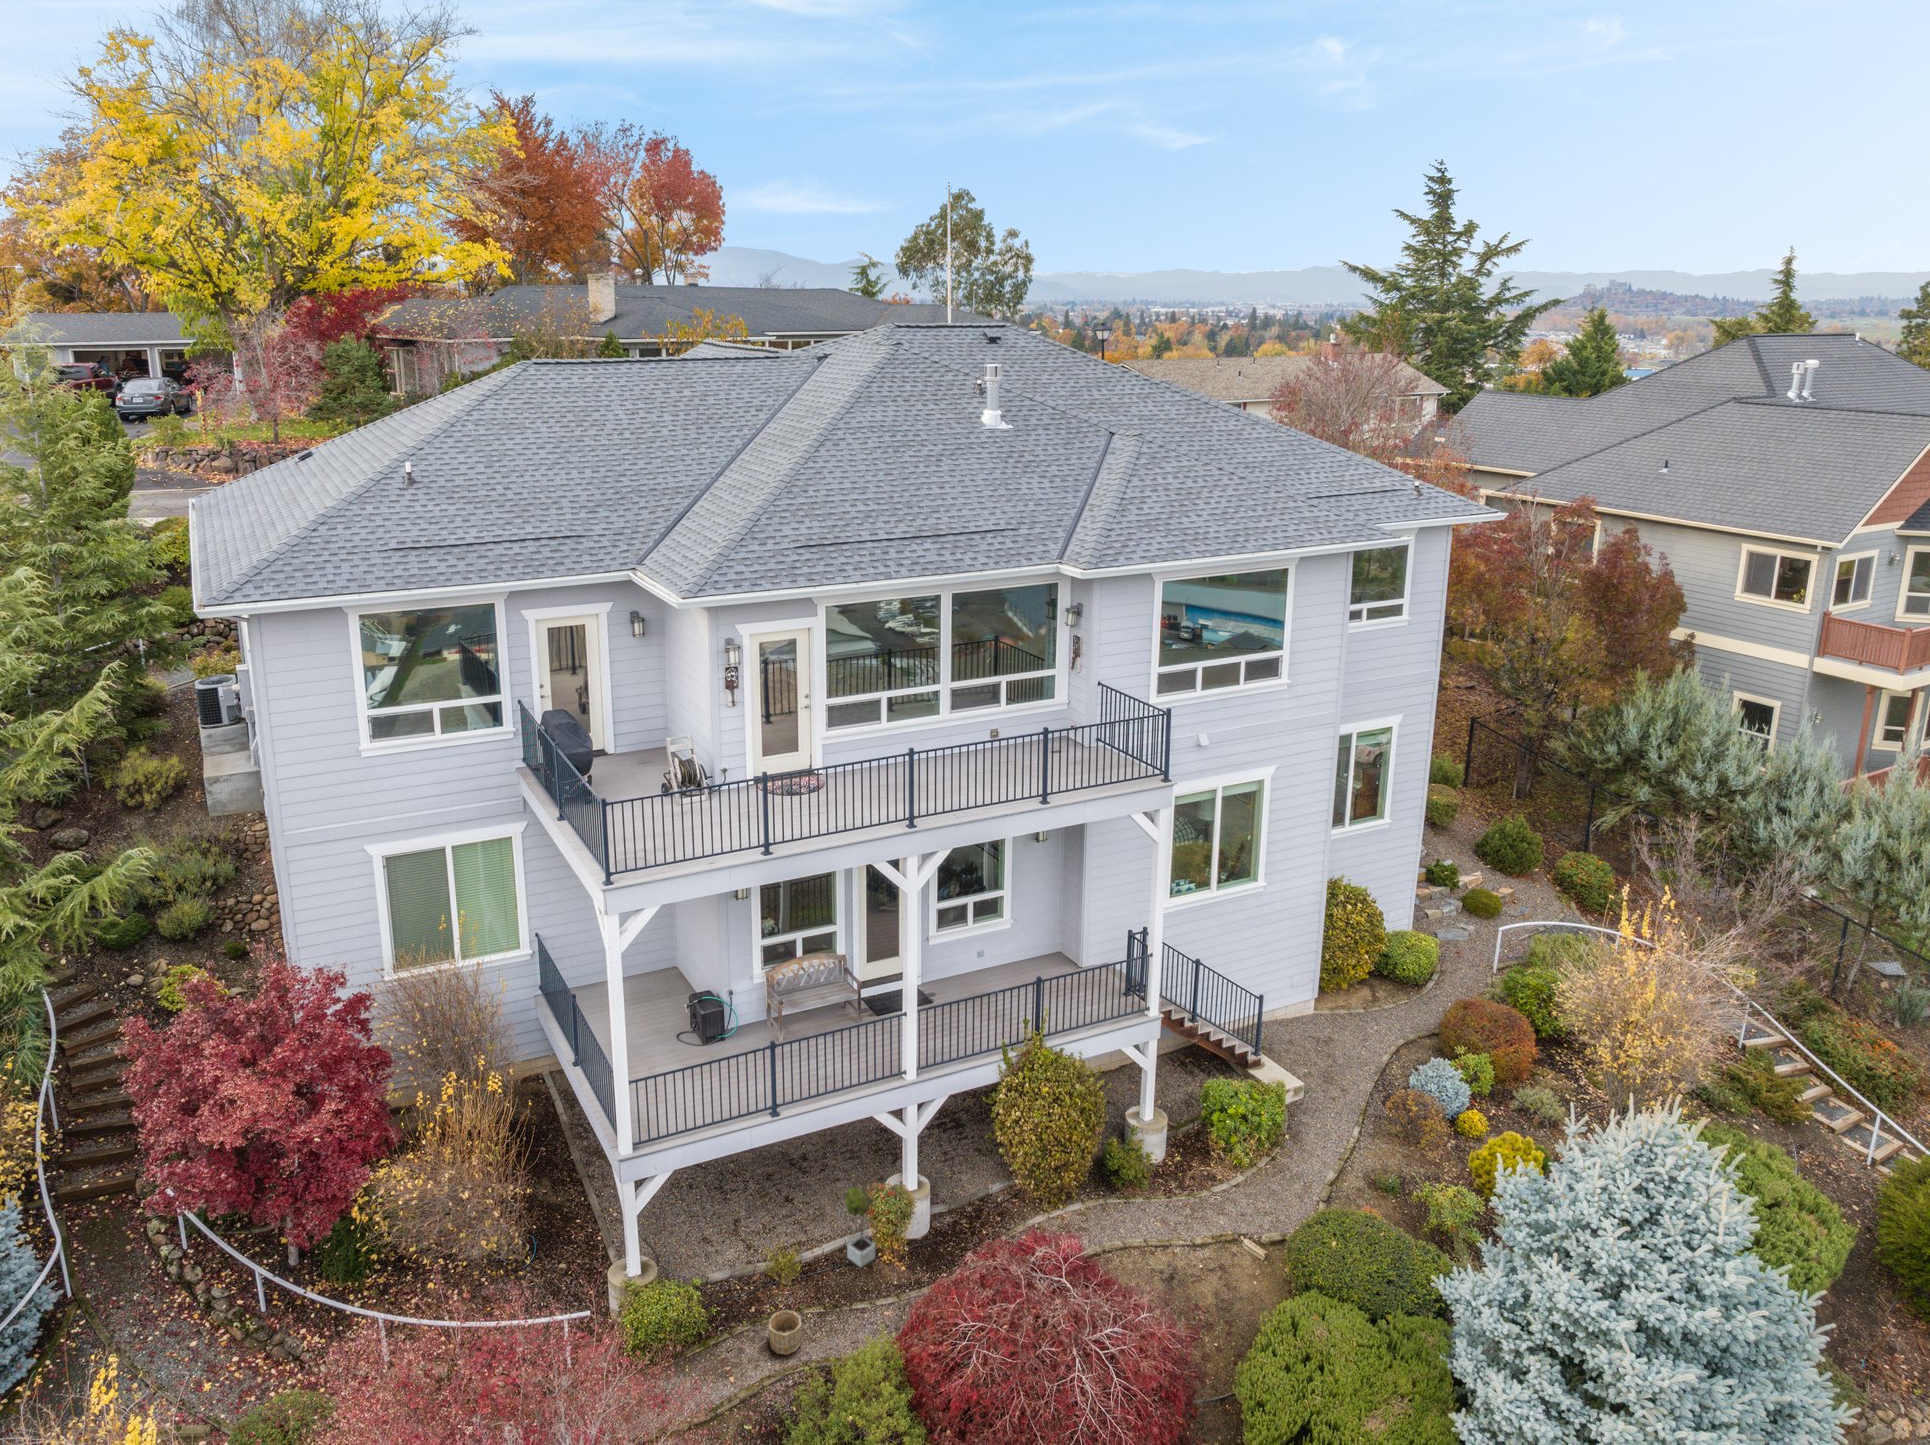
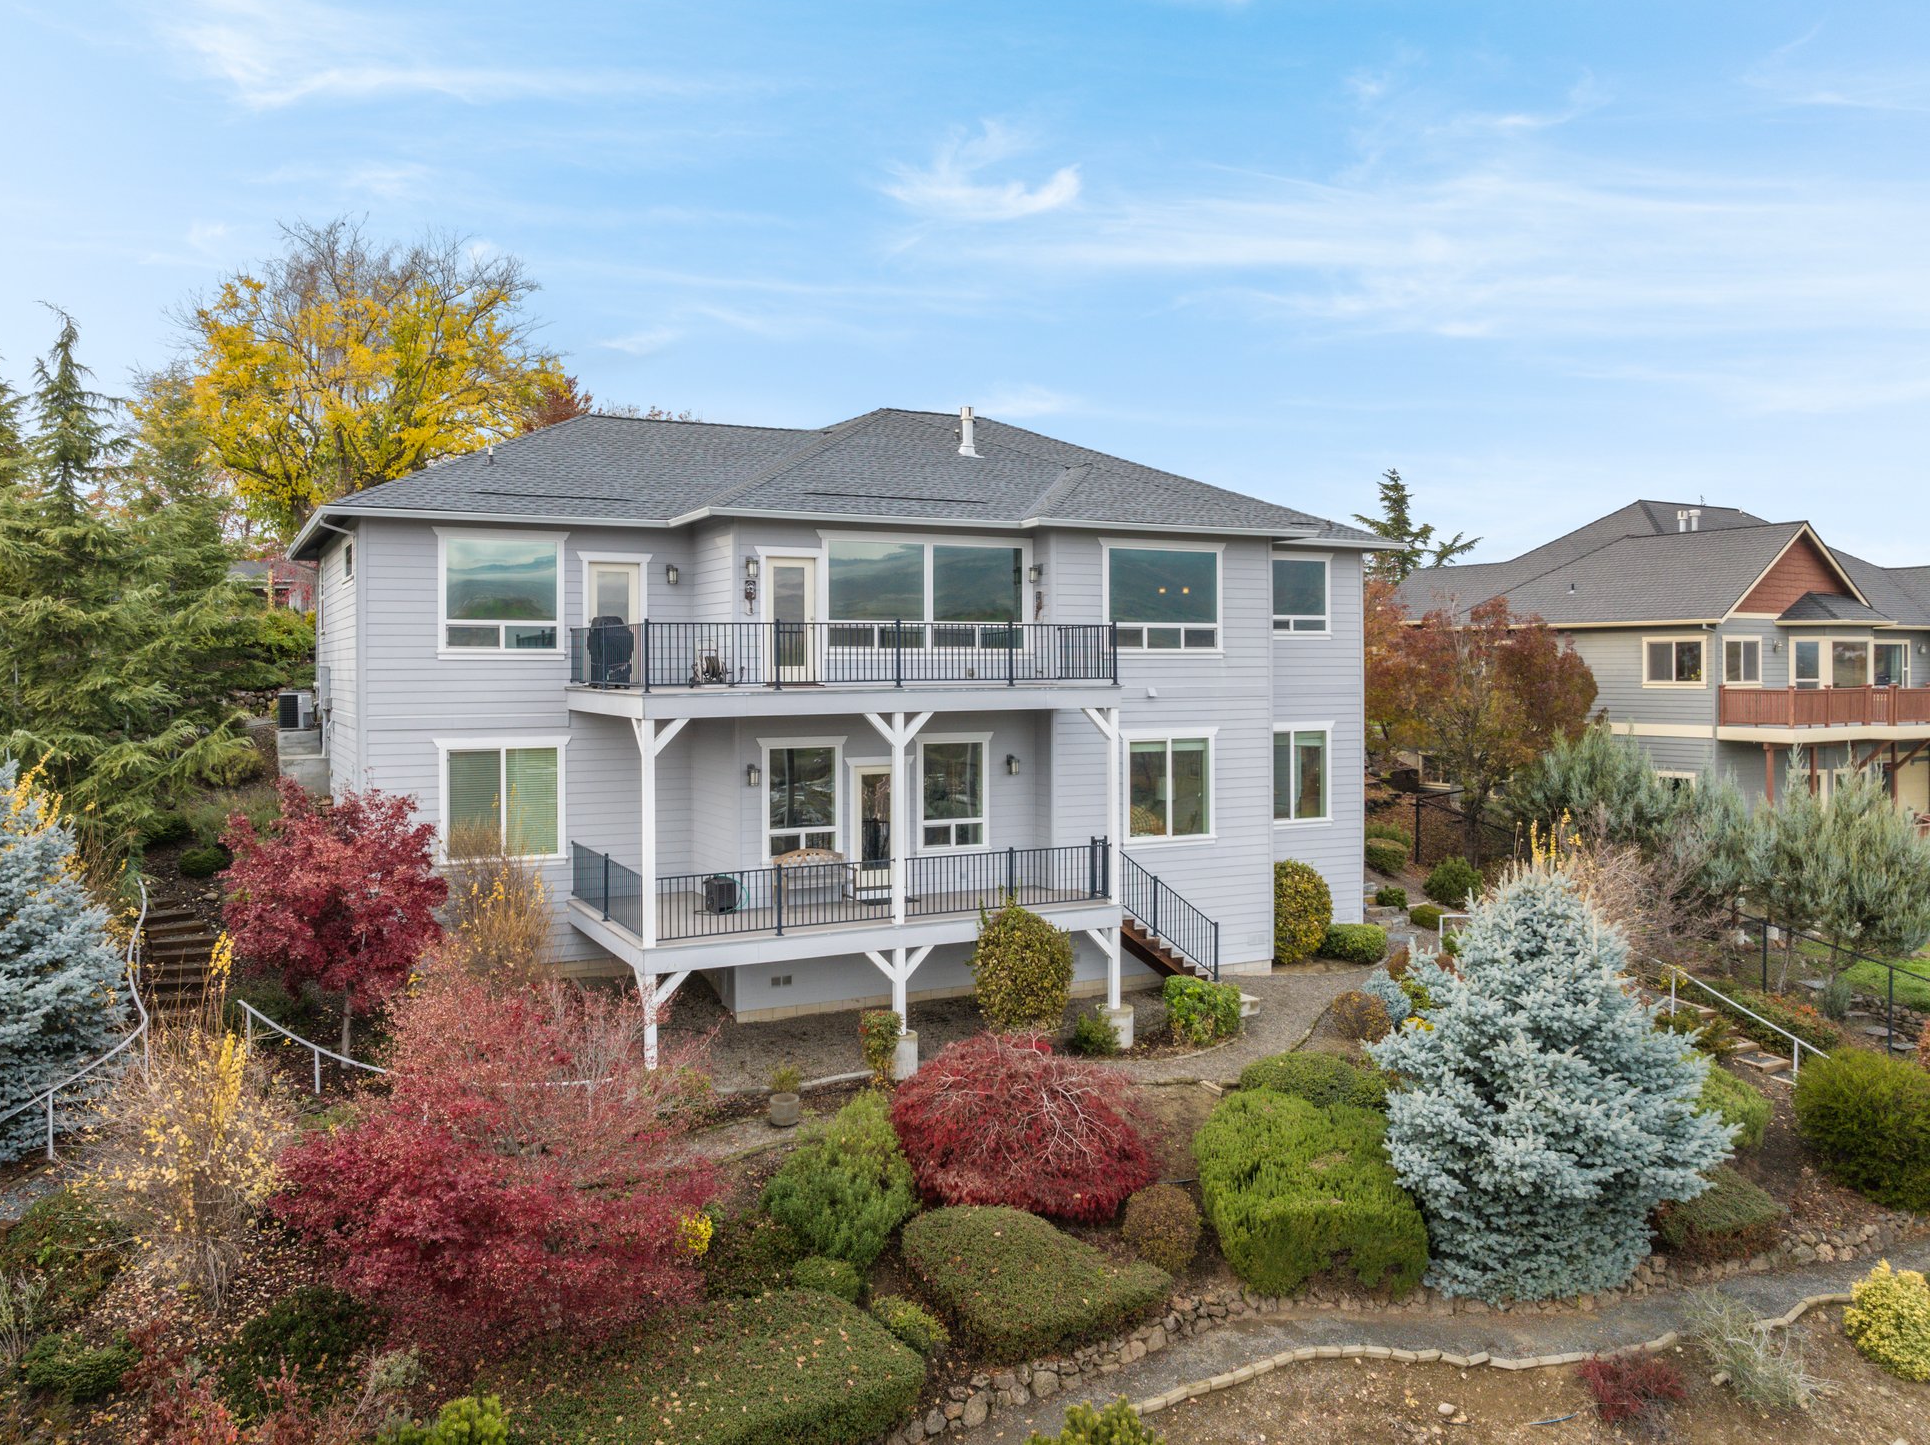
potted tree: present [844,1187,875,1267] -> none [839,1015,867,1087]

